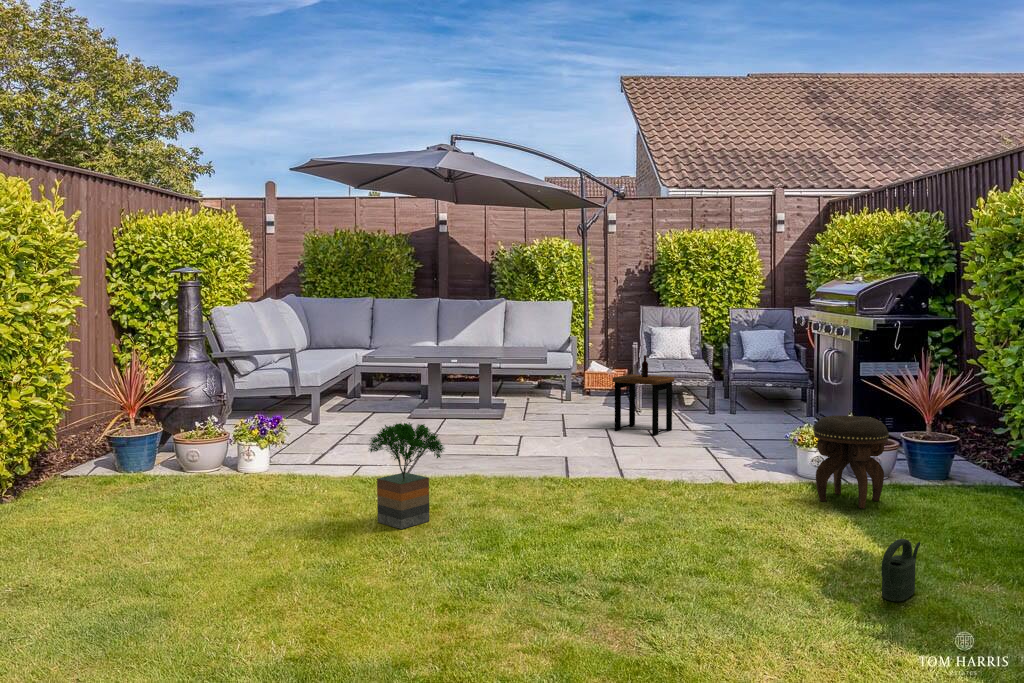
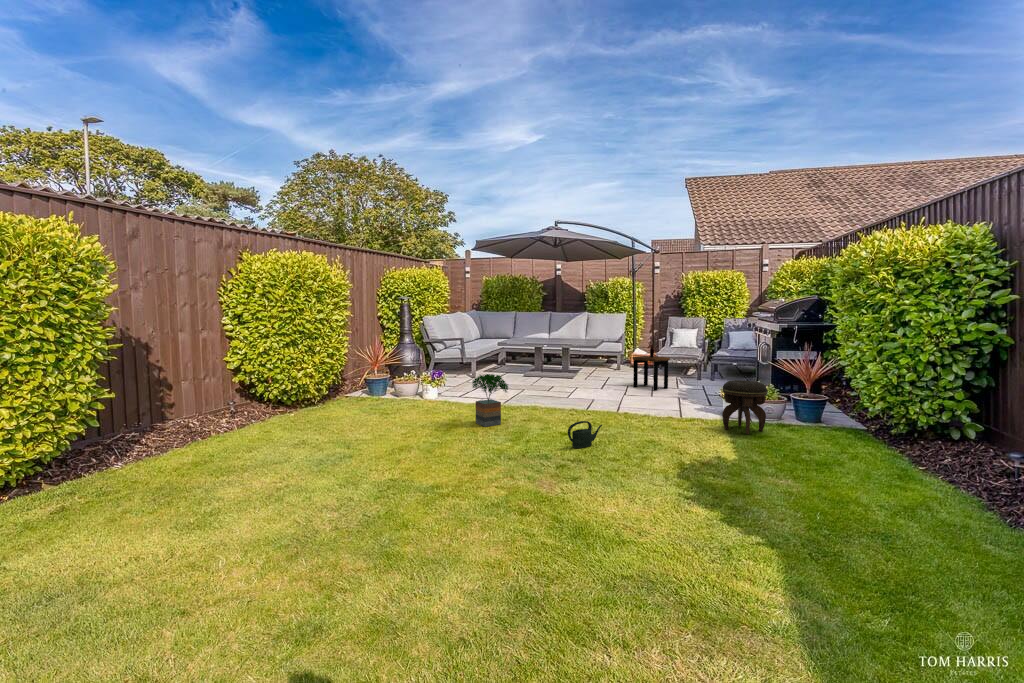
watering can: present [881,539,920,602] -> present [568,421,602,448]

